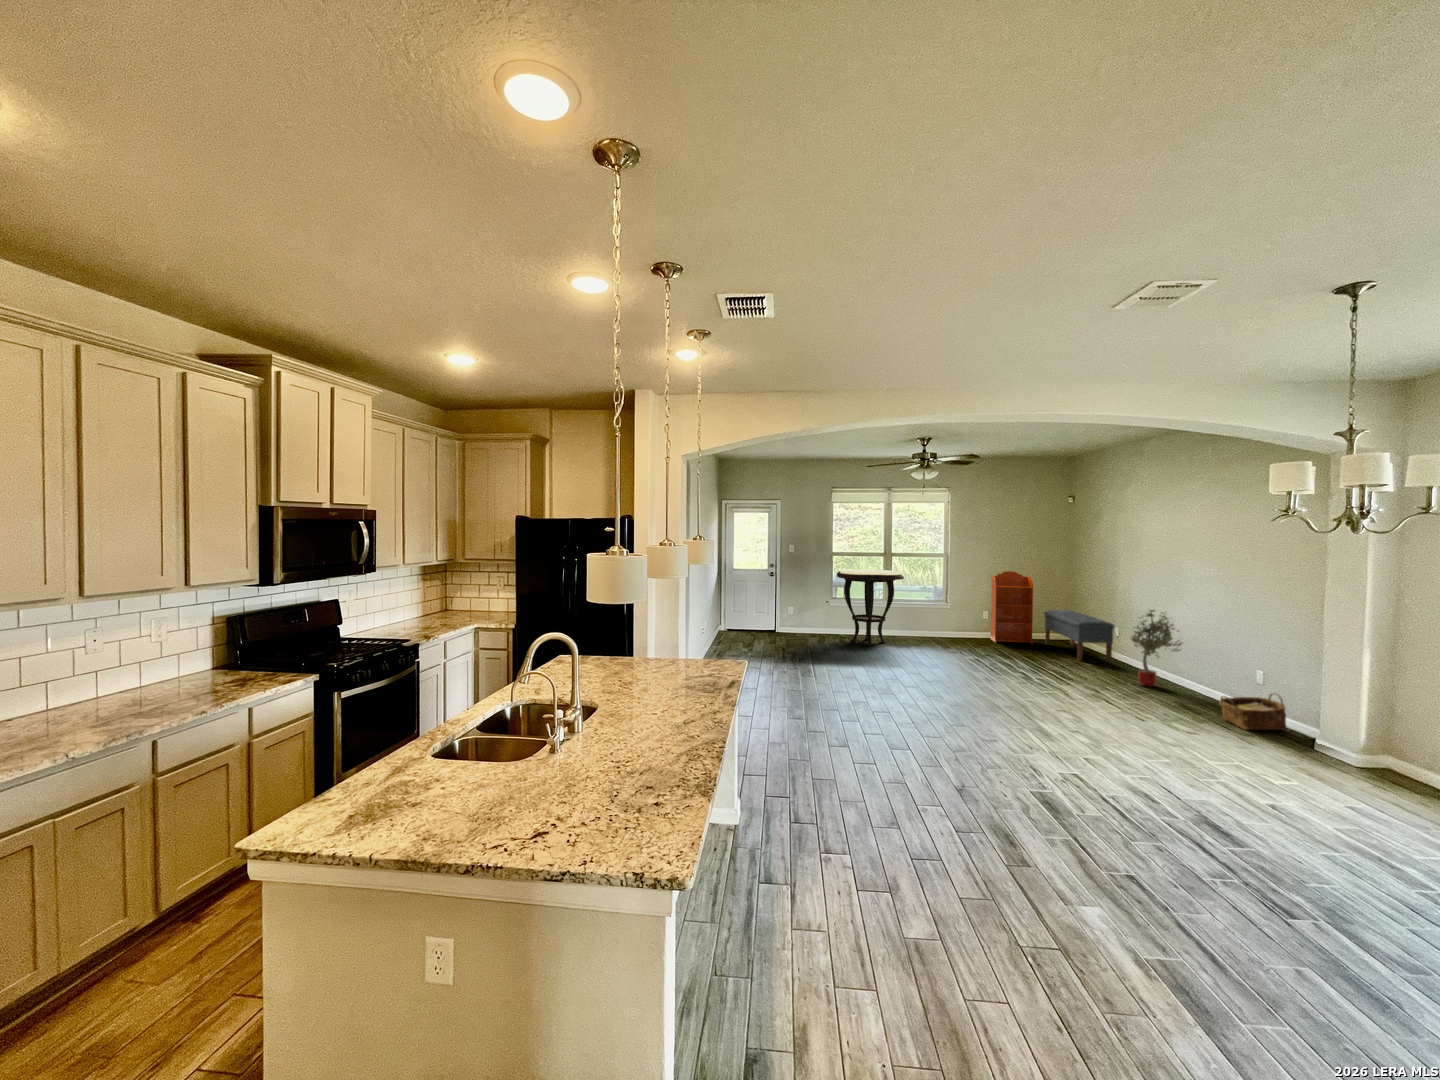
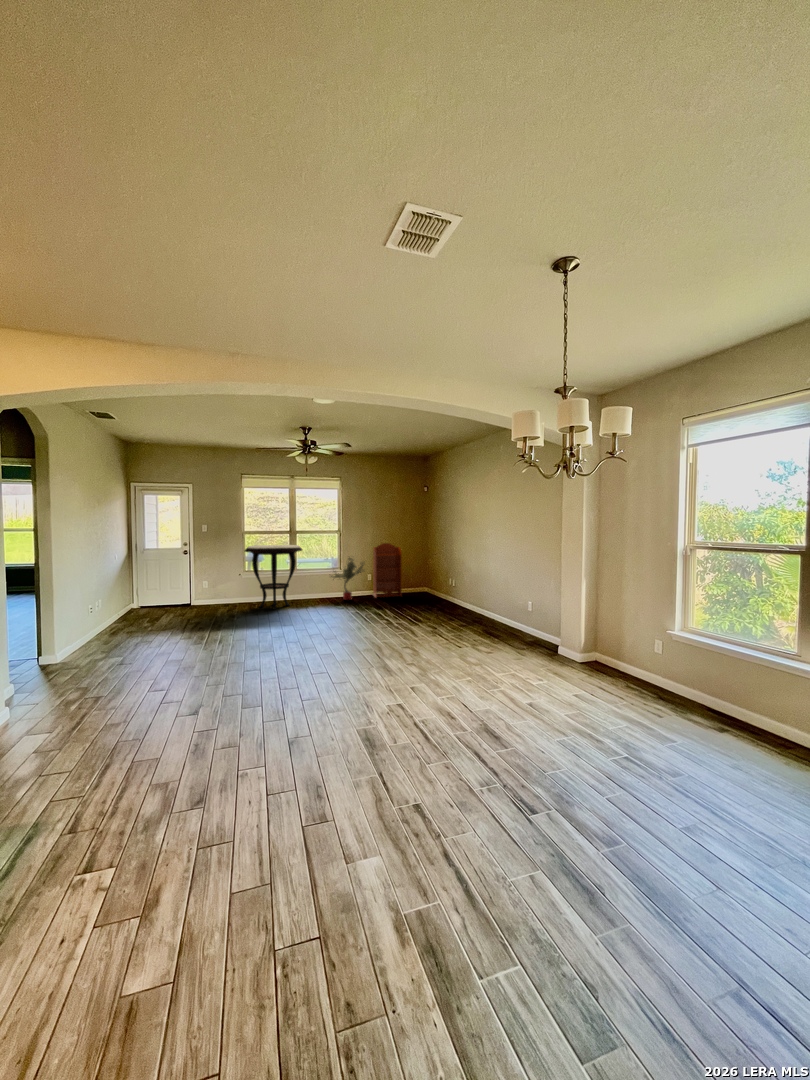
bench: present [1044,610,1114,662] -> none [409,570,451,607]
potted tree: present [1131,610,1182,687] -> present [331,558,364,601]
woven basket: present [1220,693,1286,730] -> none [507,617,543,645]

